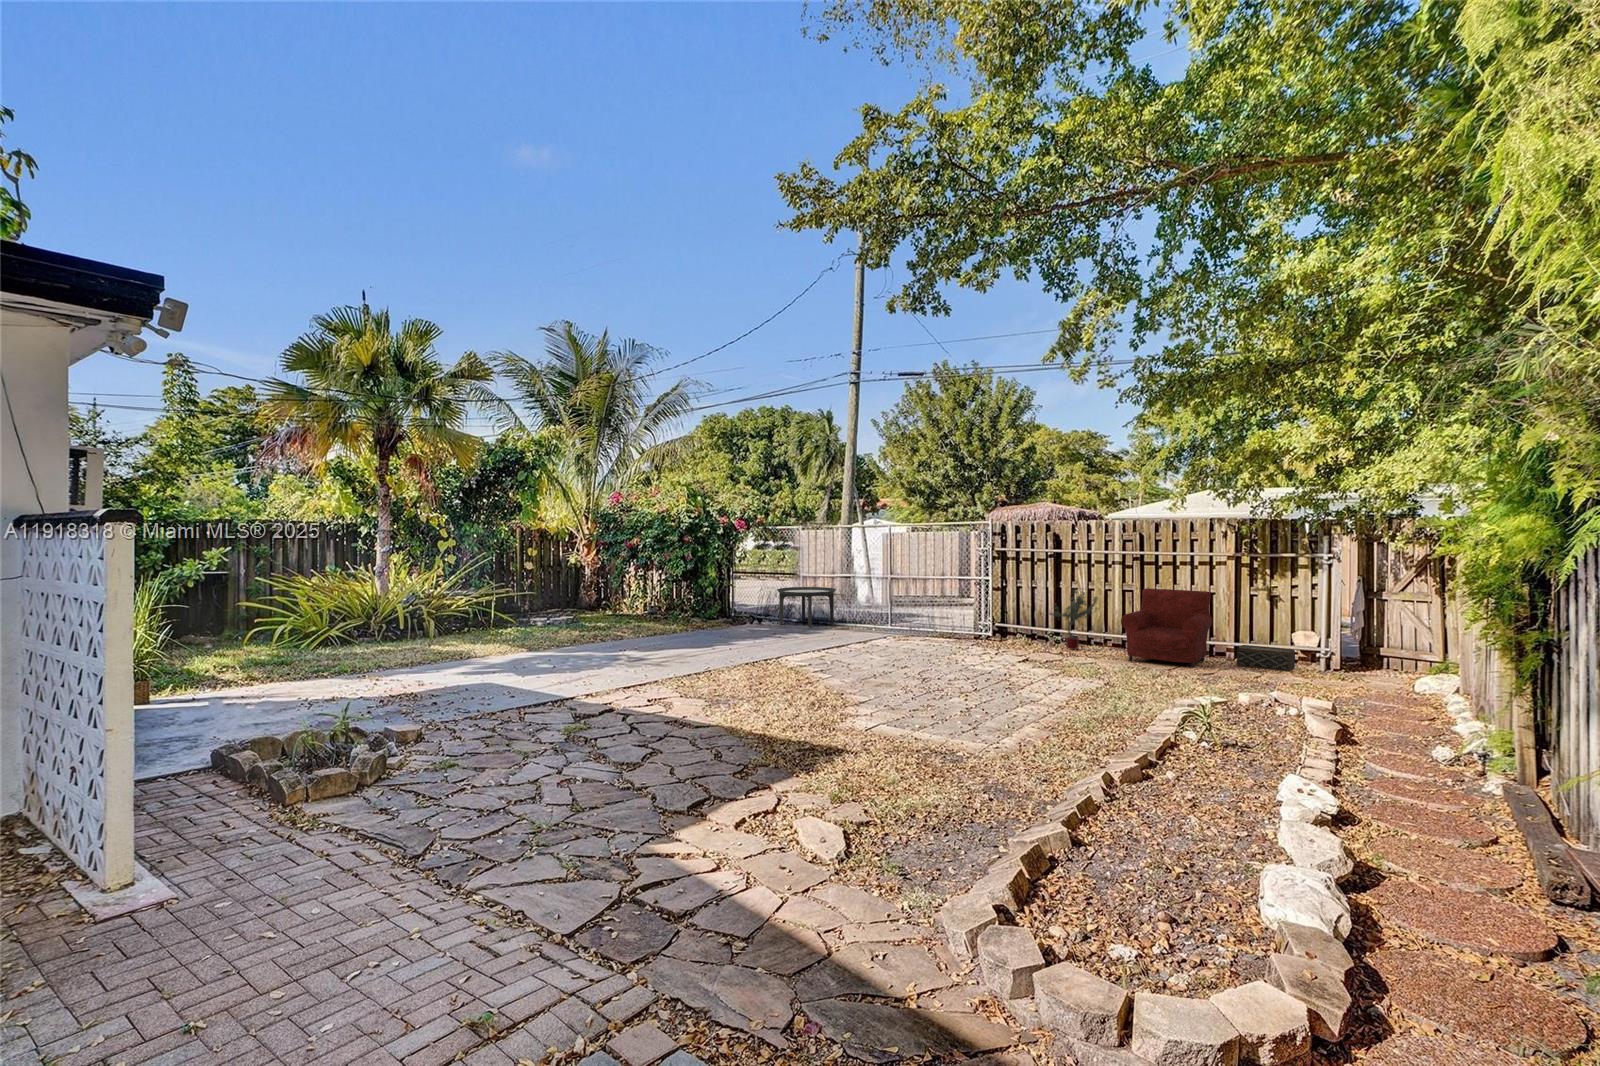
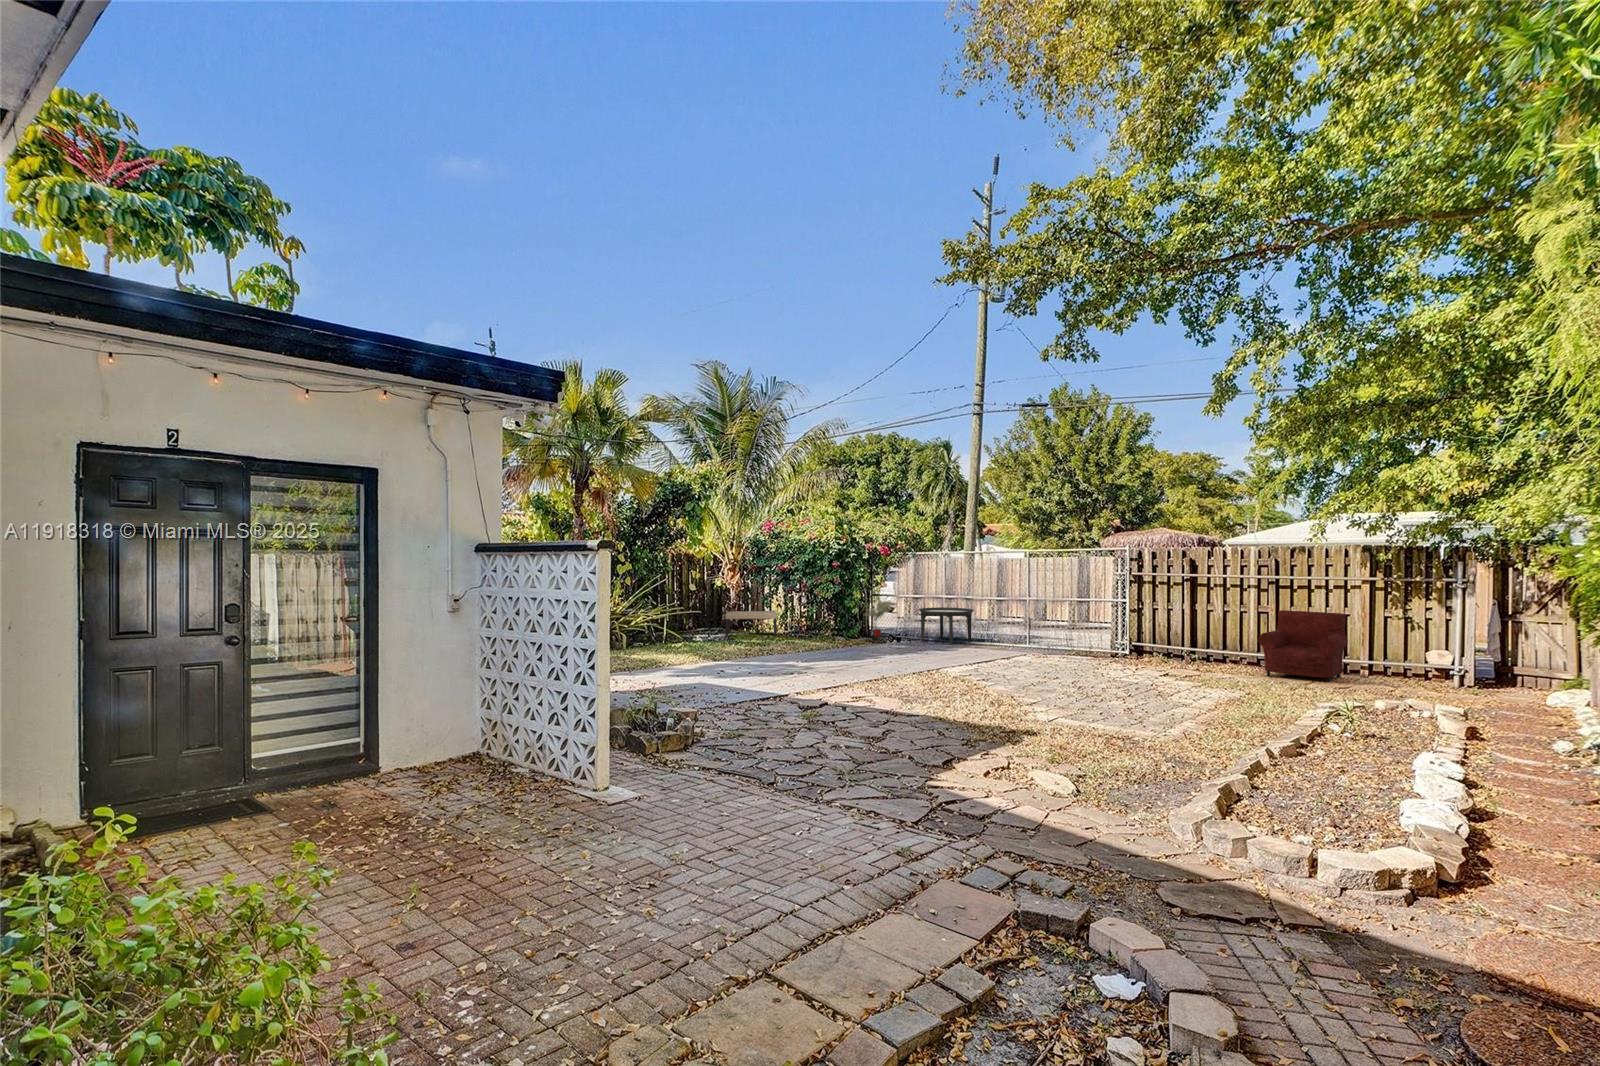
potted tree: present [1049,588,1097,650] -> present [865,596,890,637]
bench: none [568,593,629,621] -> present [725,611,777,636]
woven basket: present [1237,645,1295,671] -> none [1373,663,1430,687]

